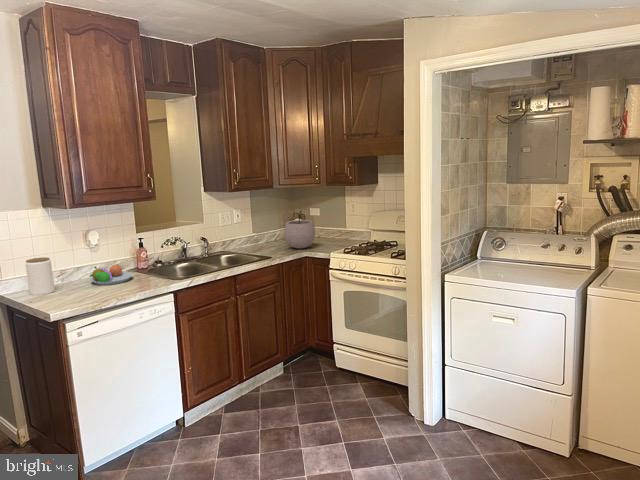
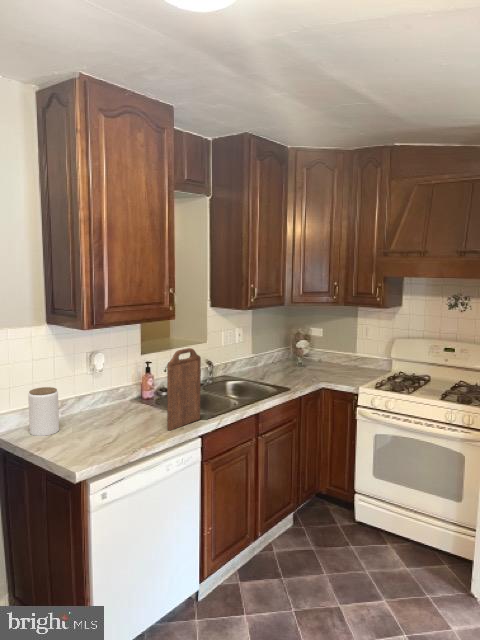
plant pot: present [285,212,315,249] -> none [295,333,331,377]
cutting board: none [136,221,174,288] -> present [167,348,201,430]
fruit bowl: present [90,265,132,285] -> none [97,395,146,423]

